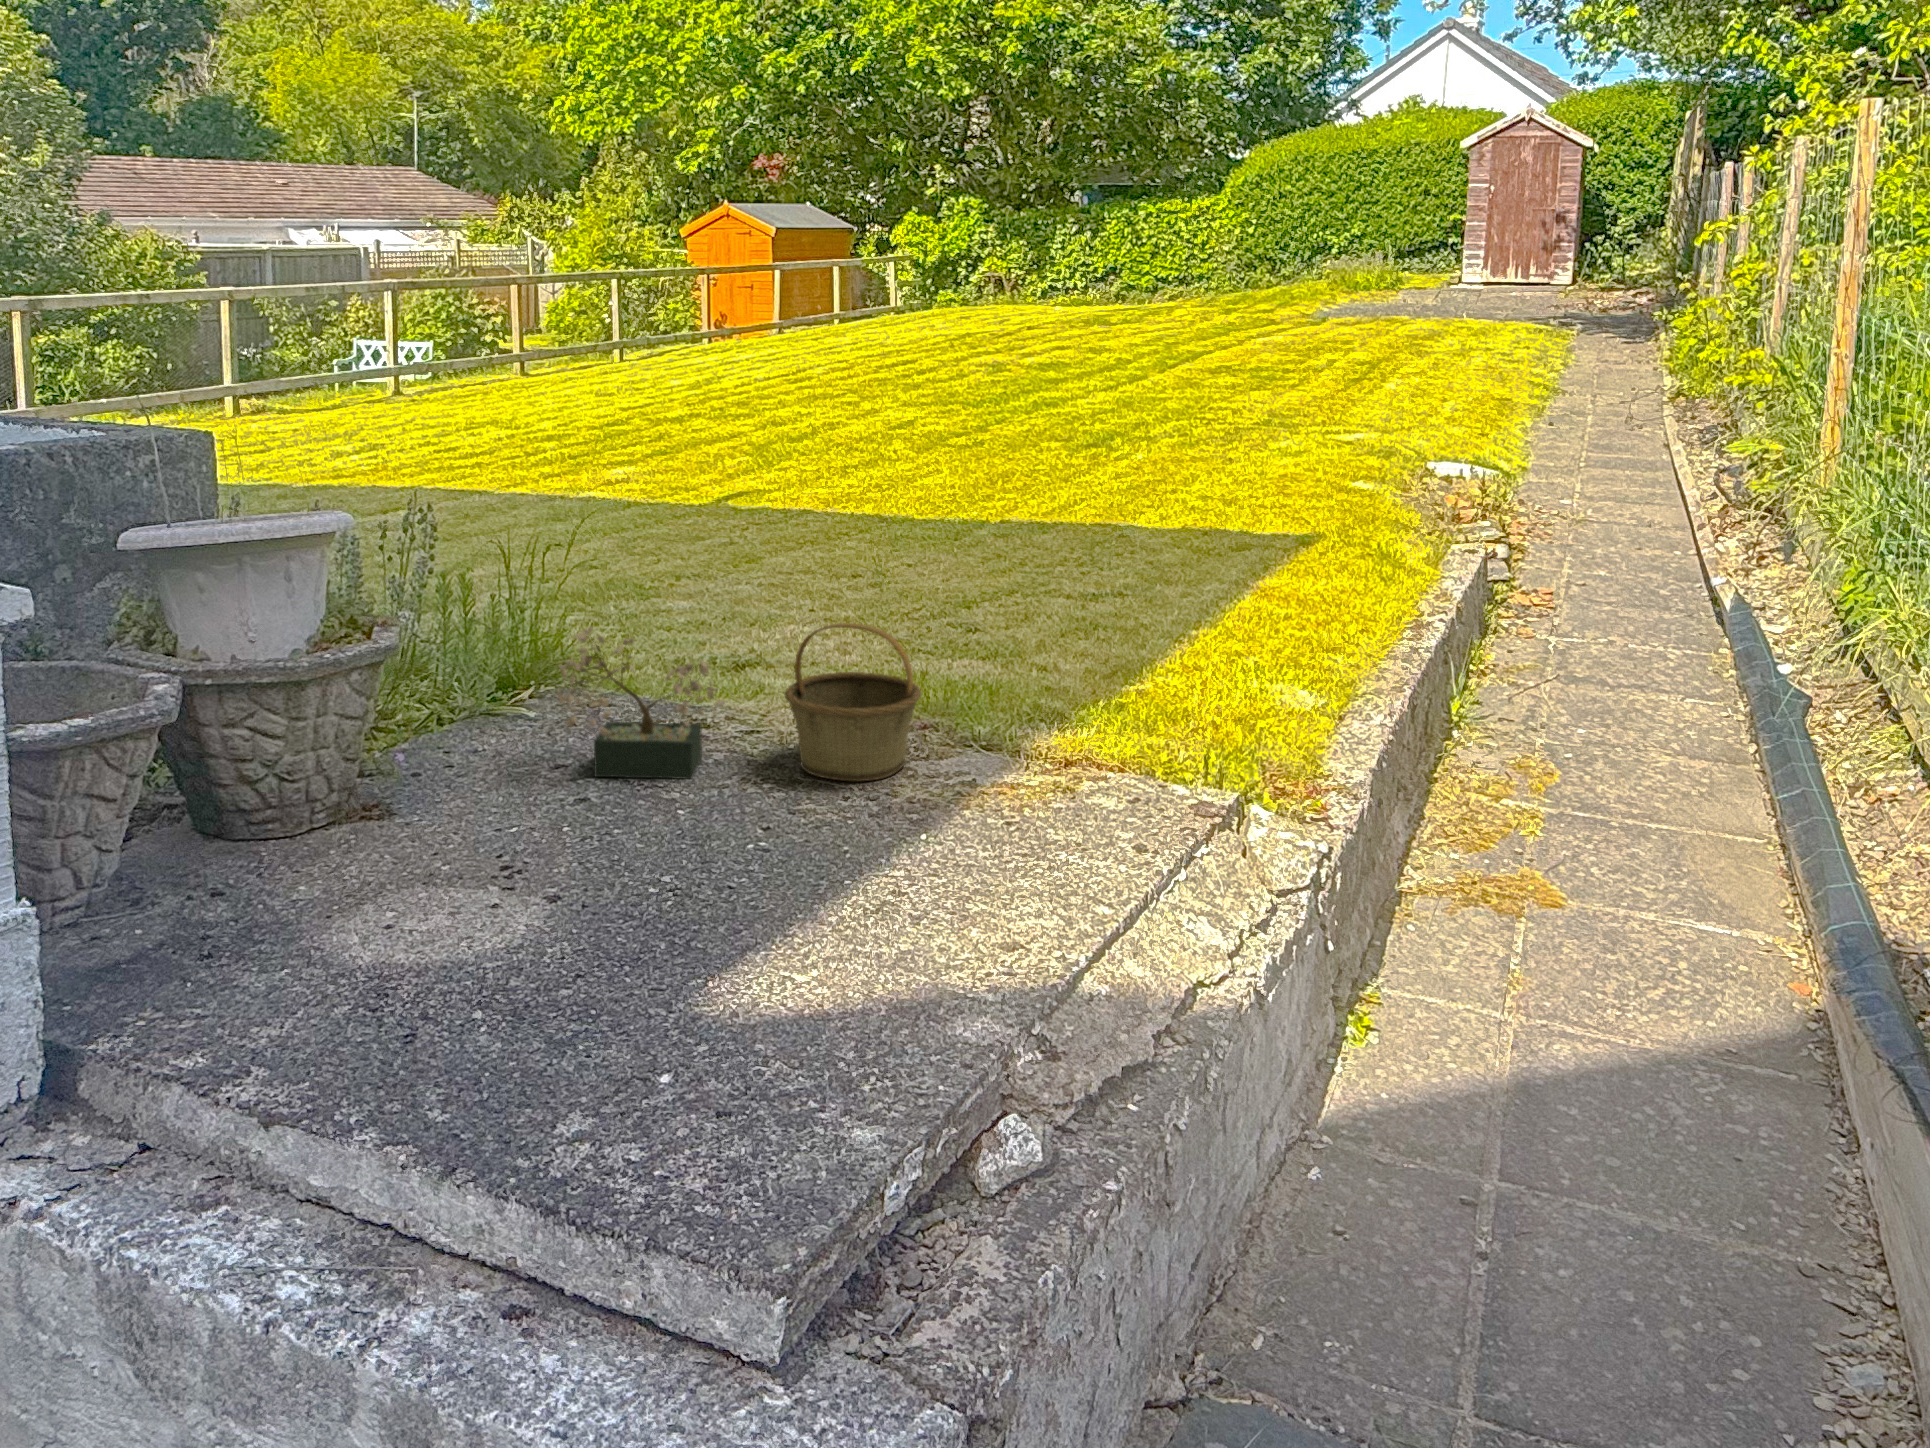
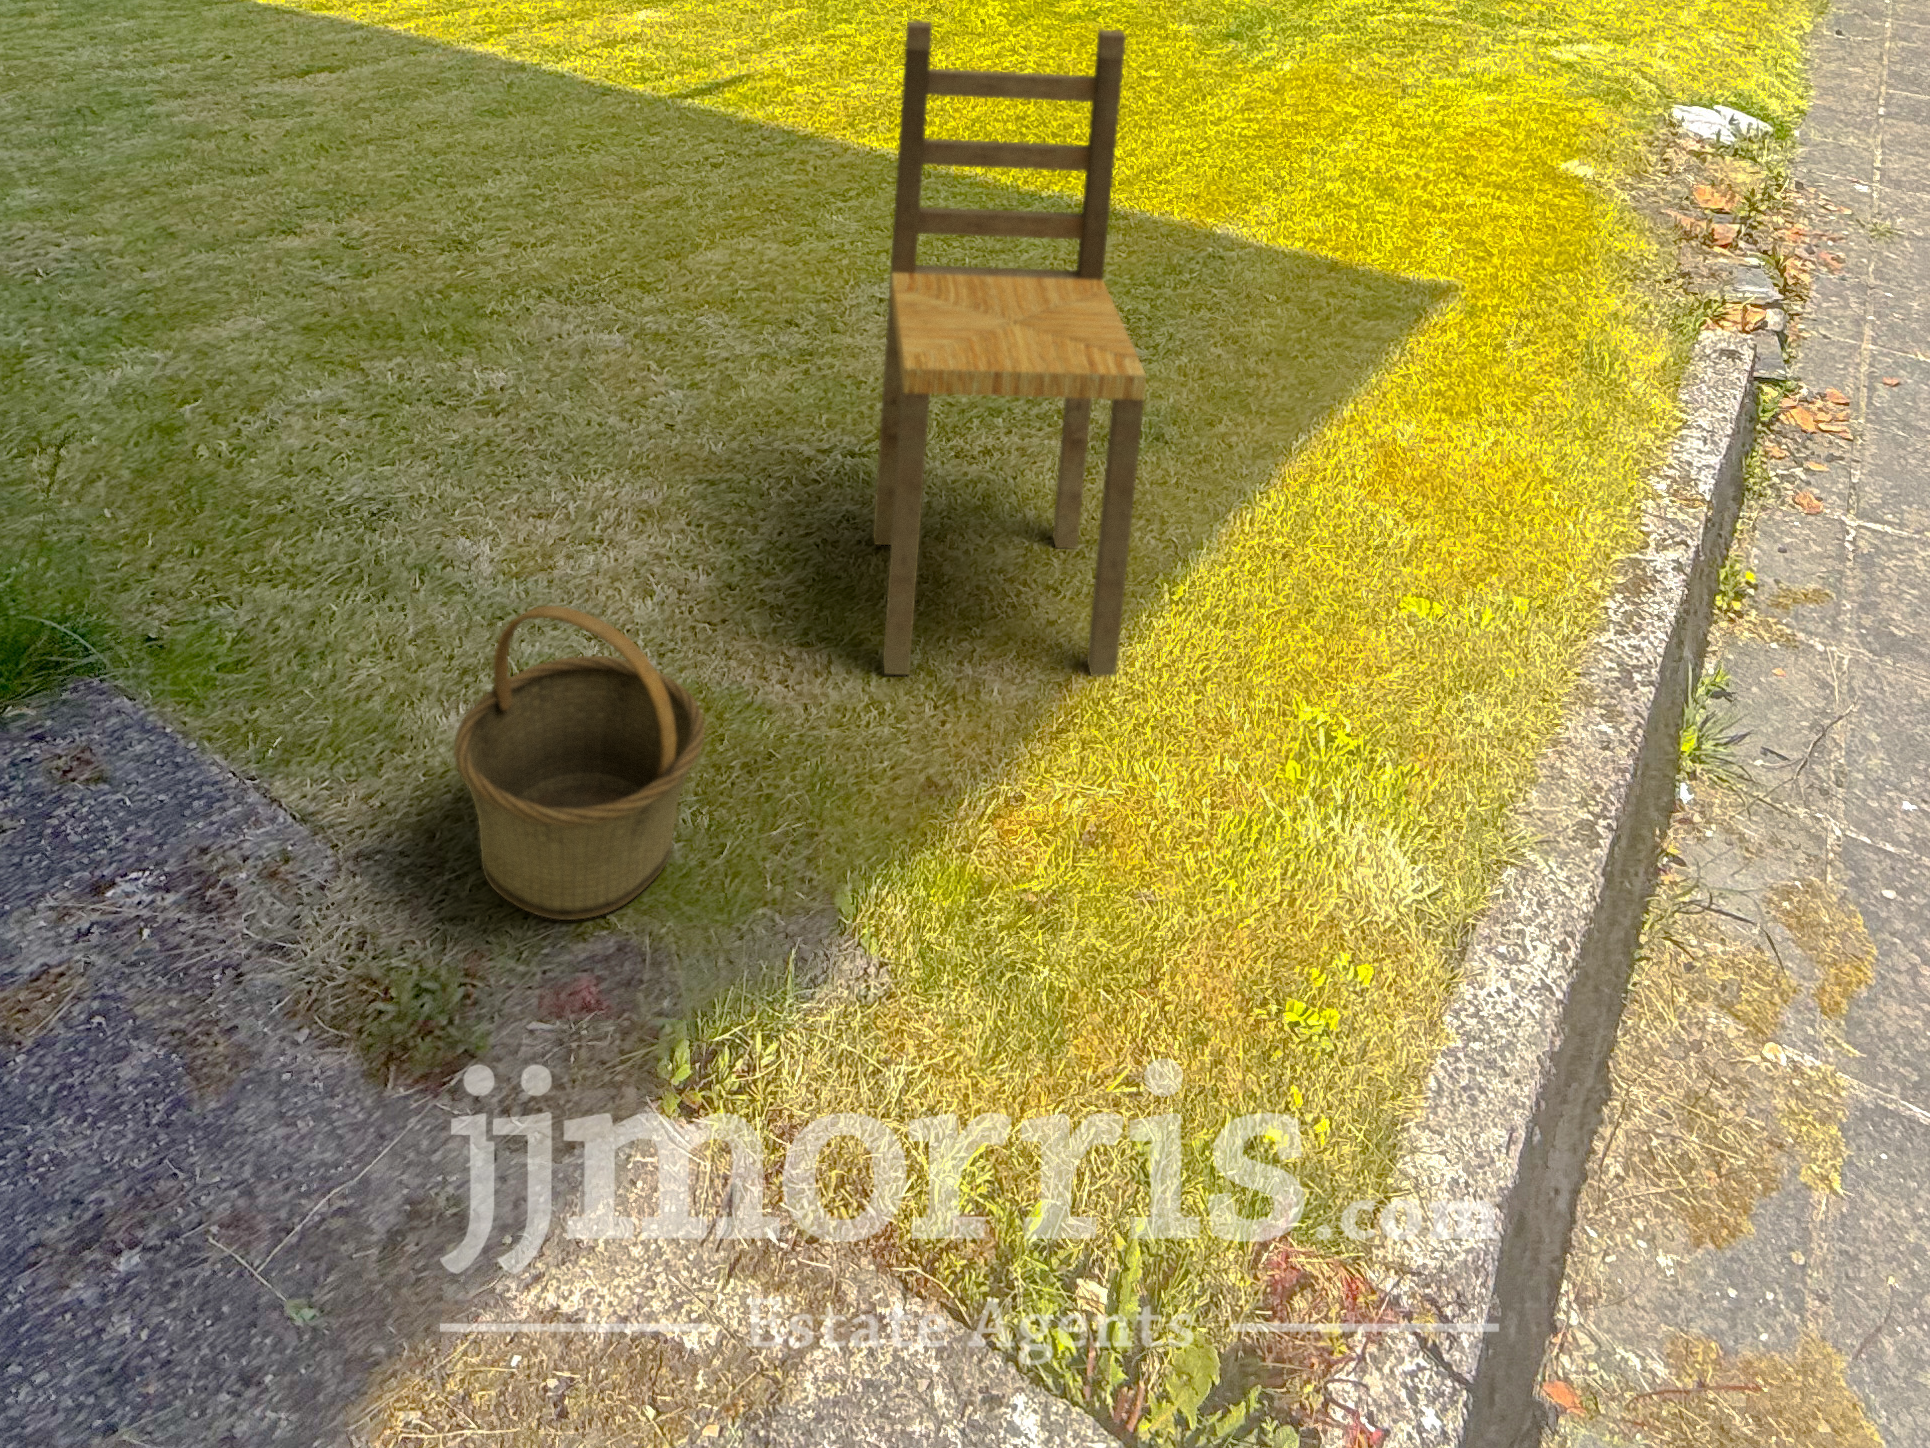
chair: none [952,327,1129,707] -> present [873,21,1147,676]
decorative plant: present [558,627,724,779] -> none [54,541,380,857]

